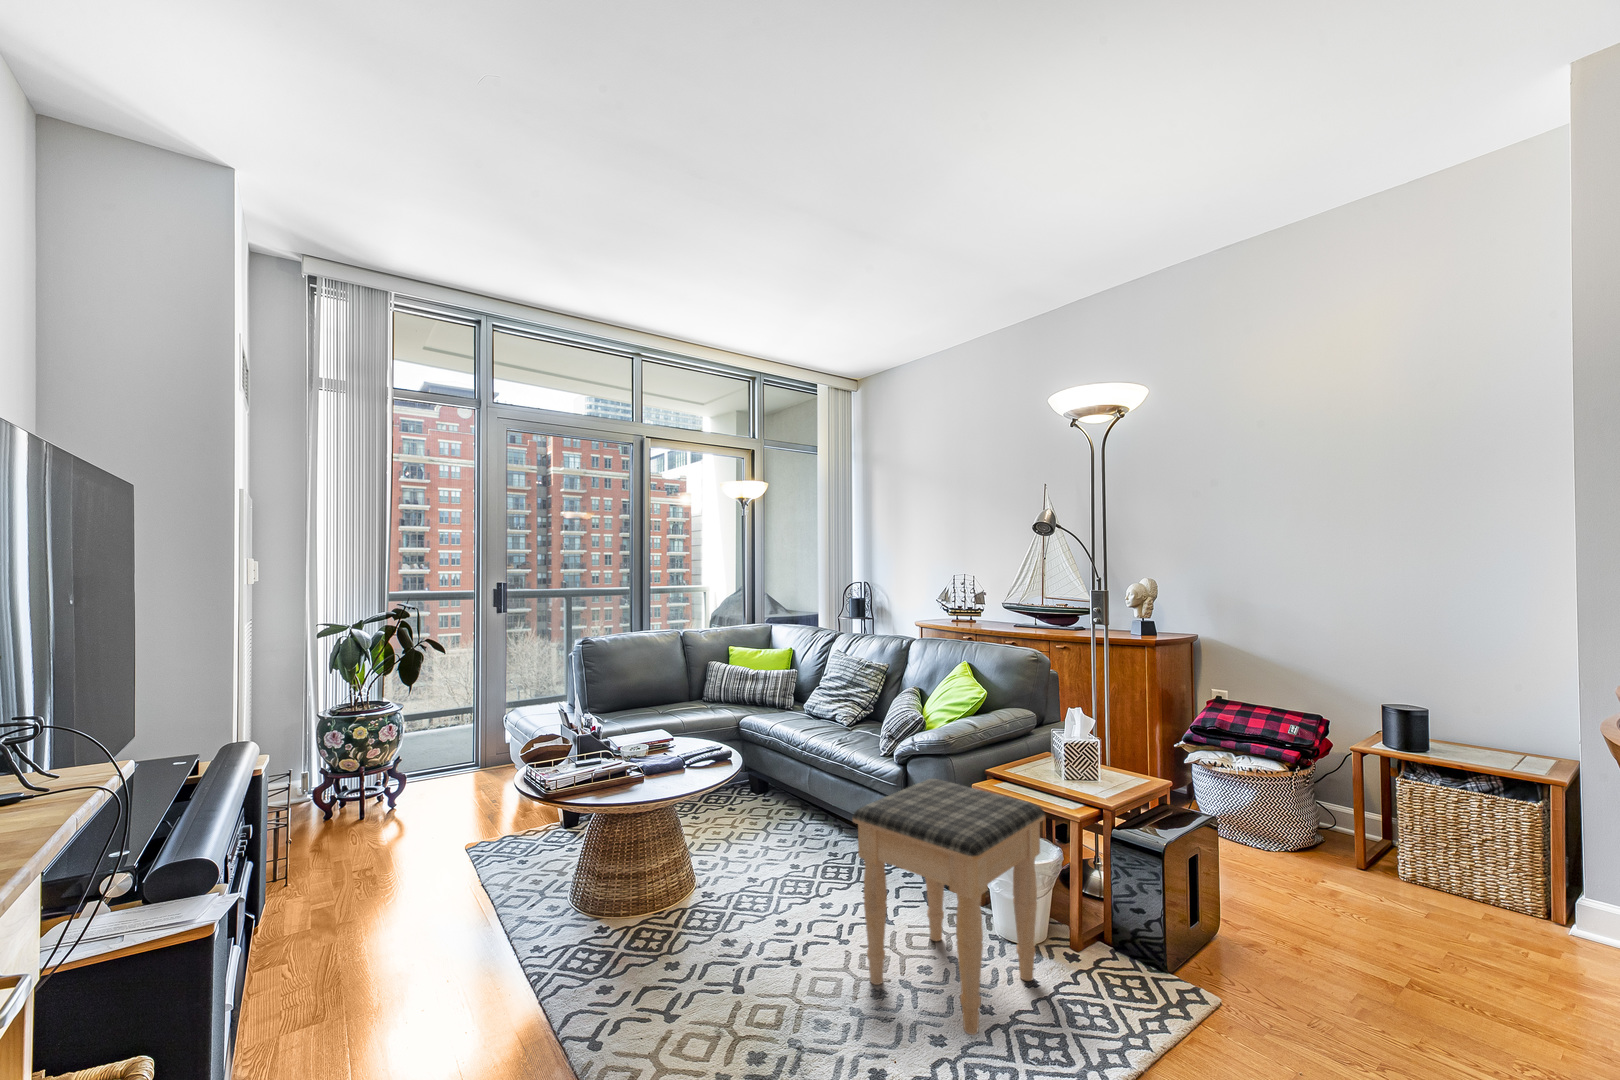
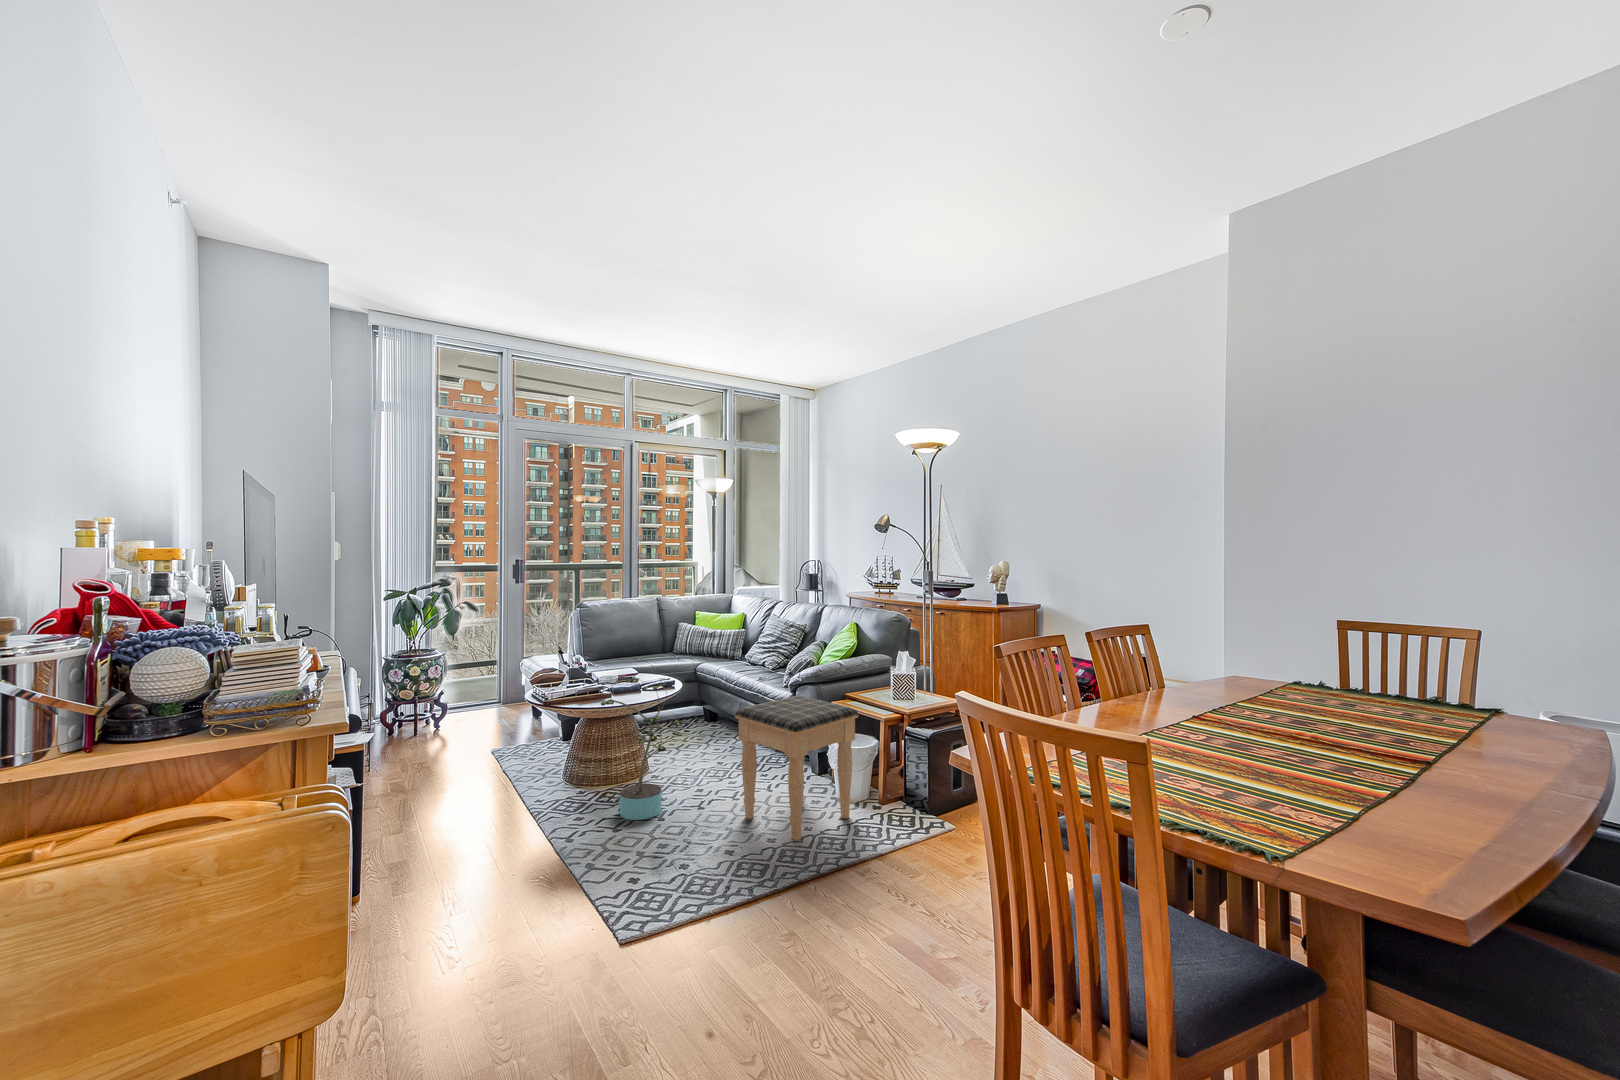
potted plant: none [641,757,770,992] -> present [601,678,682,820]

